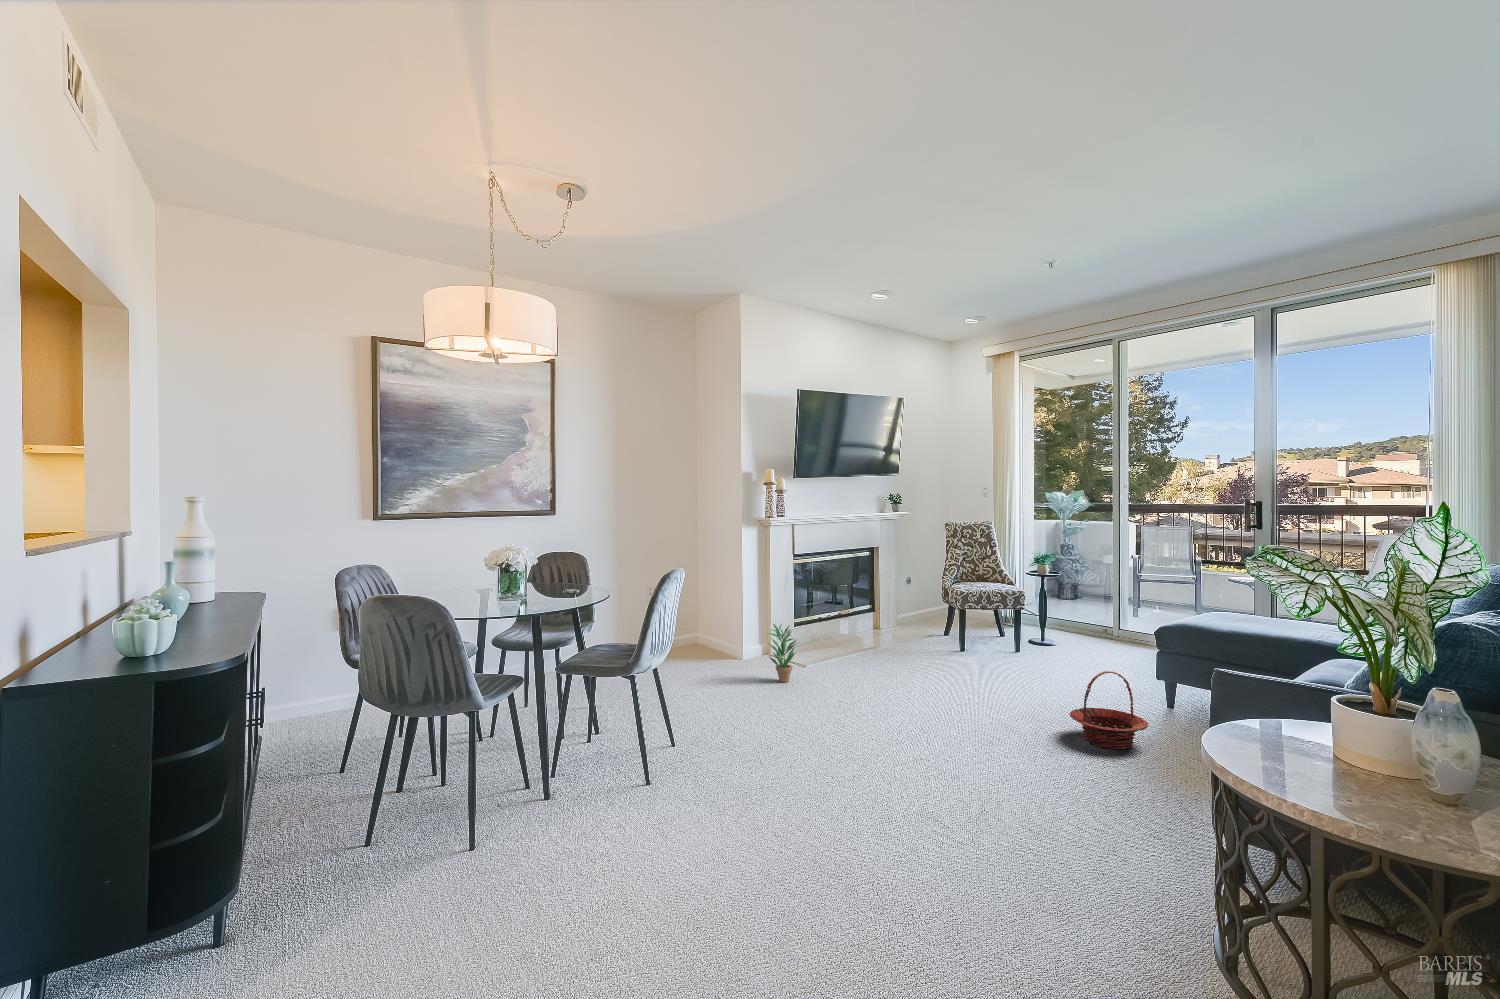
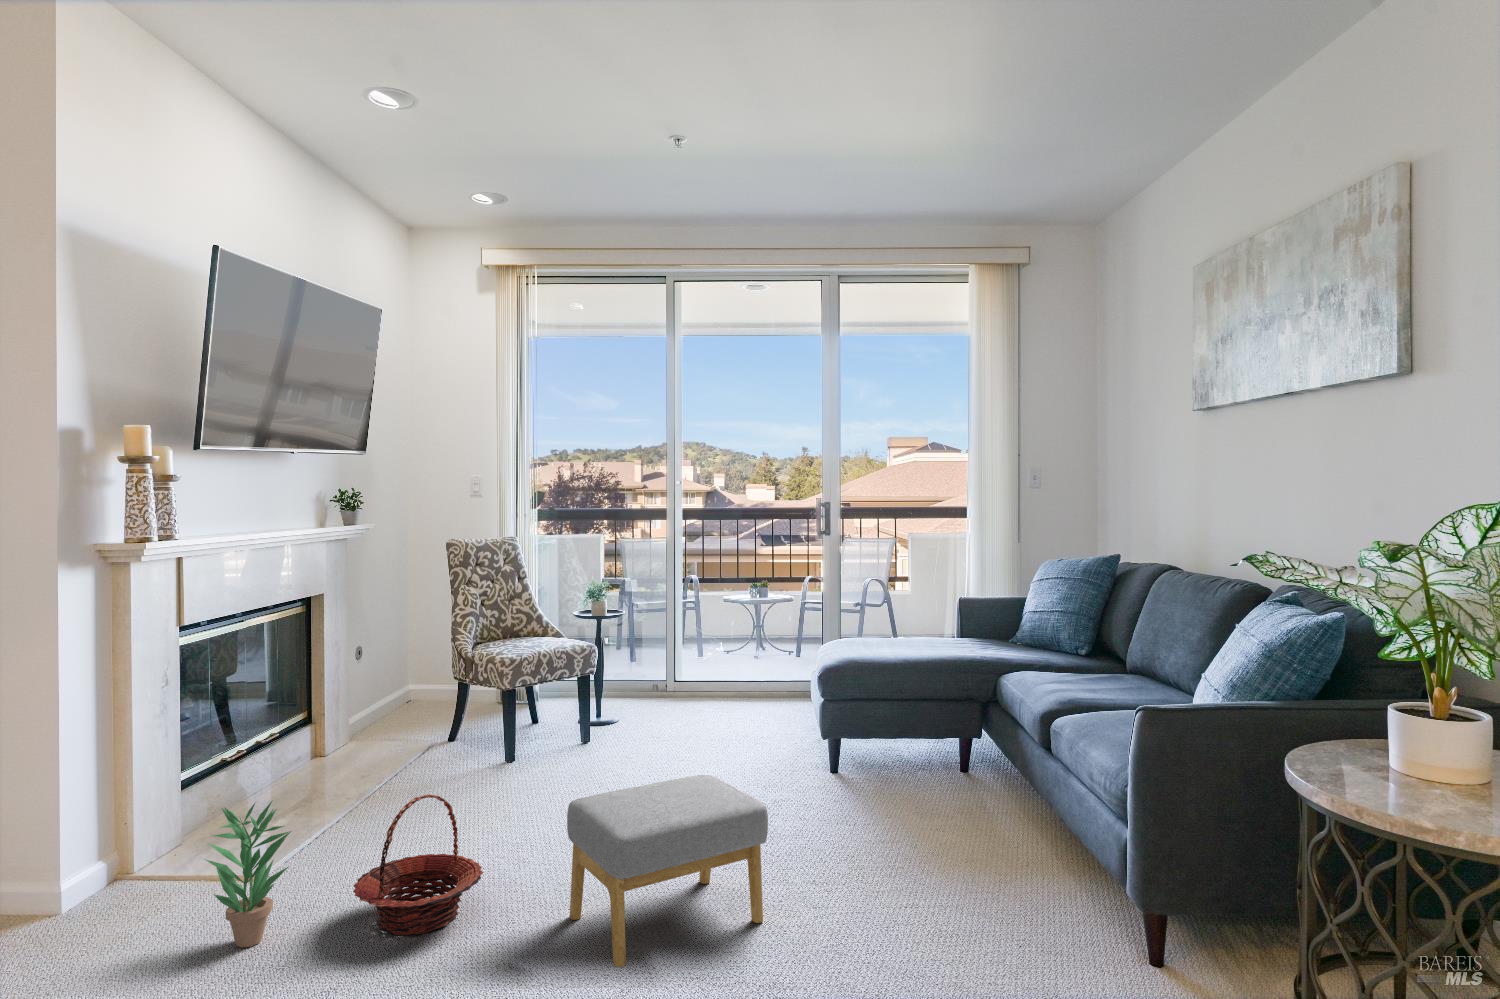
footstool: none [893,650,992,736] -> present [567,775,768,967]
basket: present [1069,671,1149,749] -> present [353,794,483,935]

